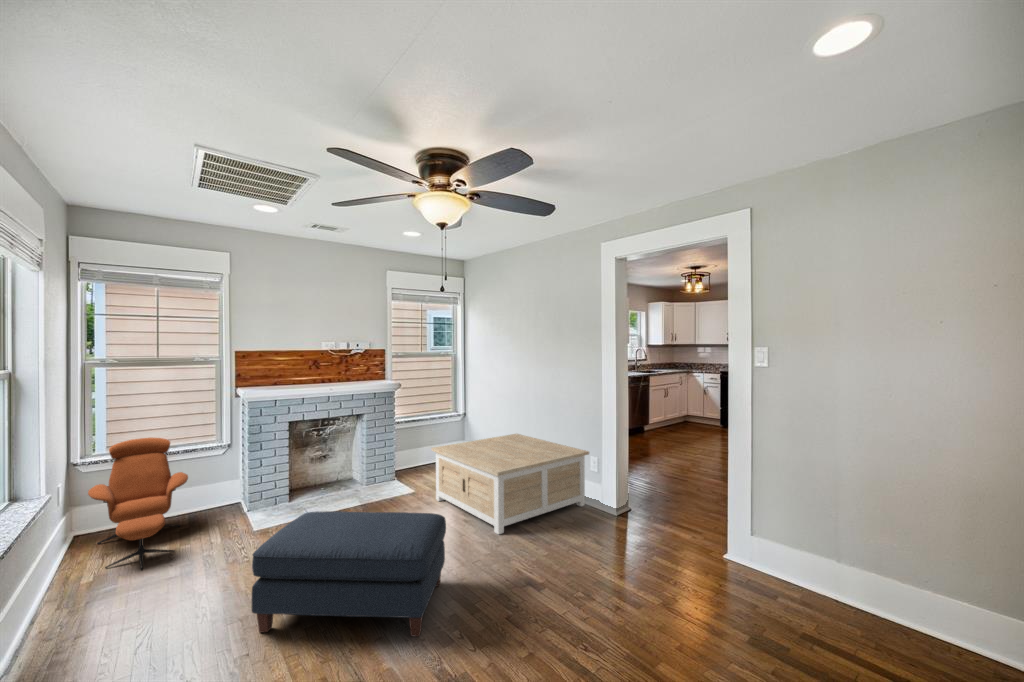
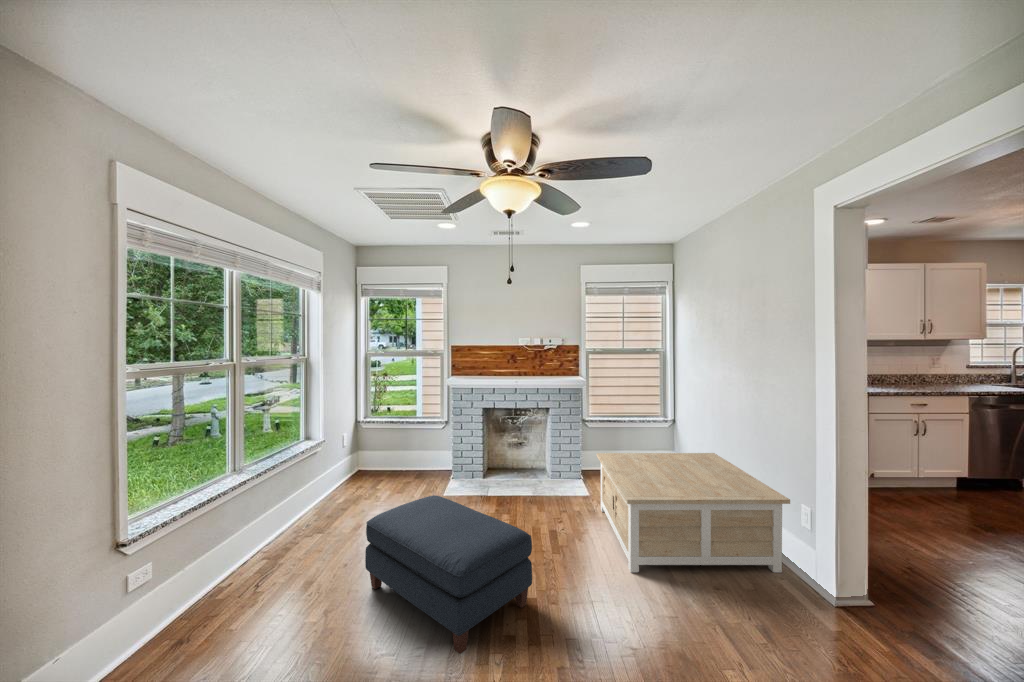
lounge chair: present [88,438,188,569] -> none [350,409,413,506]

